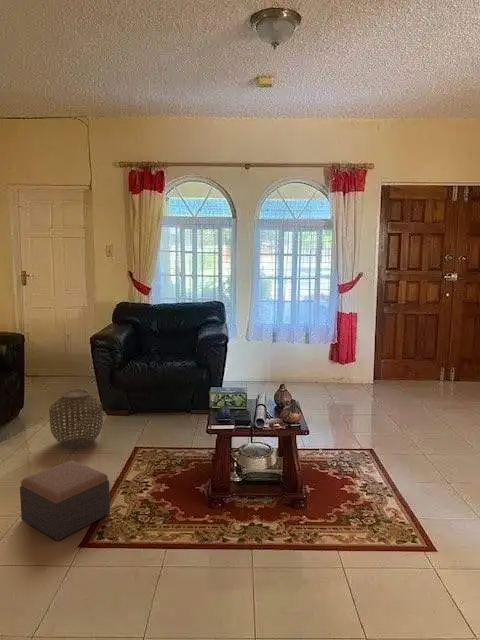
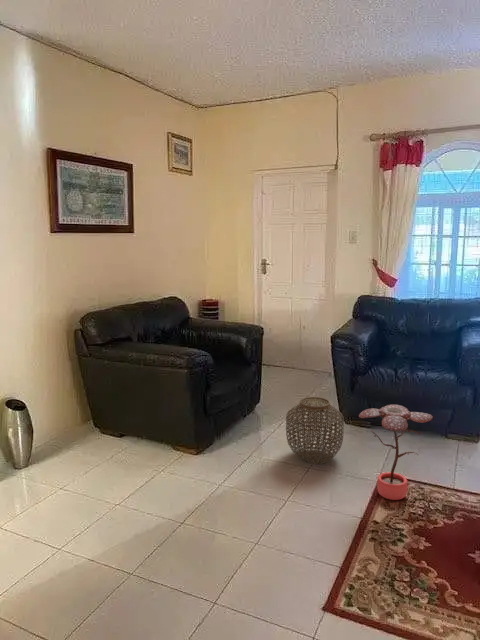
potted plant: none [112,387,170,463] -> present [359,404,433,500]
footstool: present [20,460,110,541] -> none [256,489,359,593]

